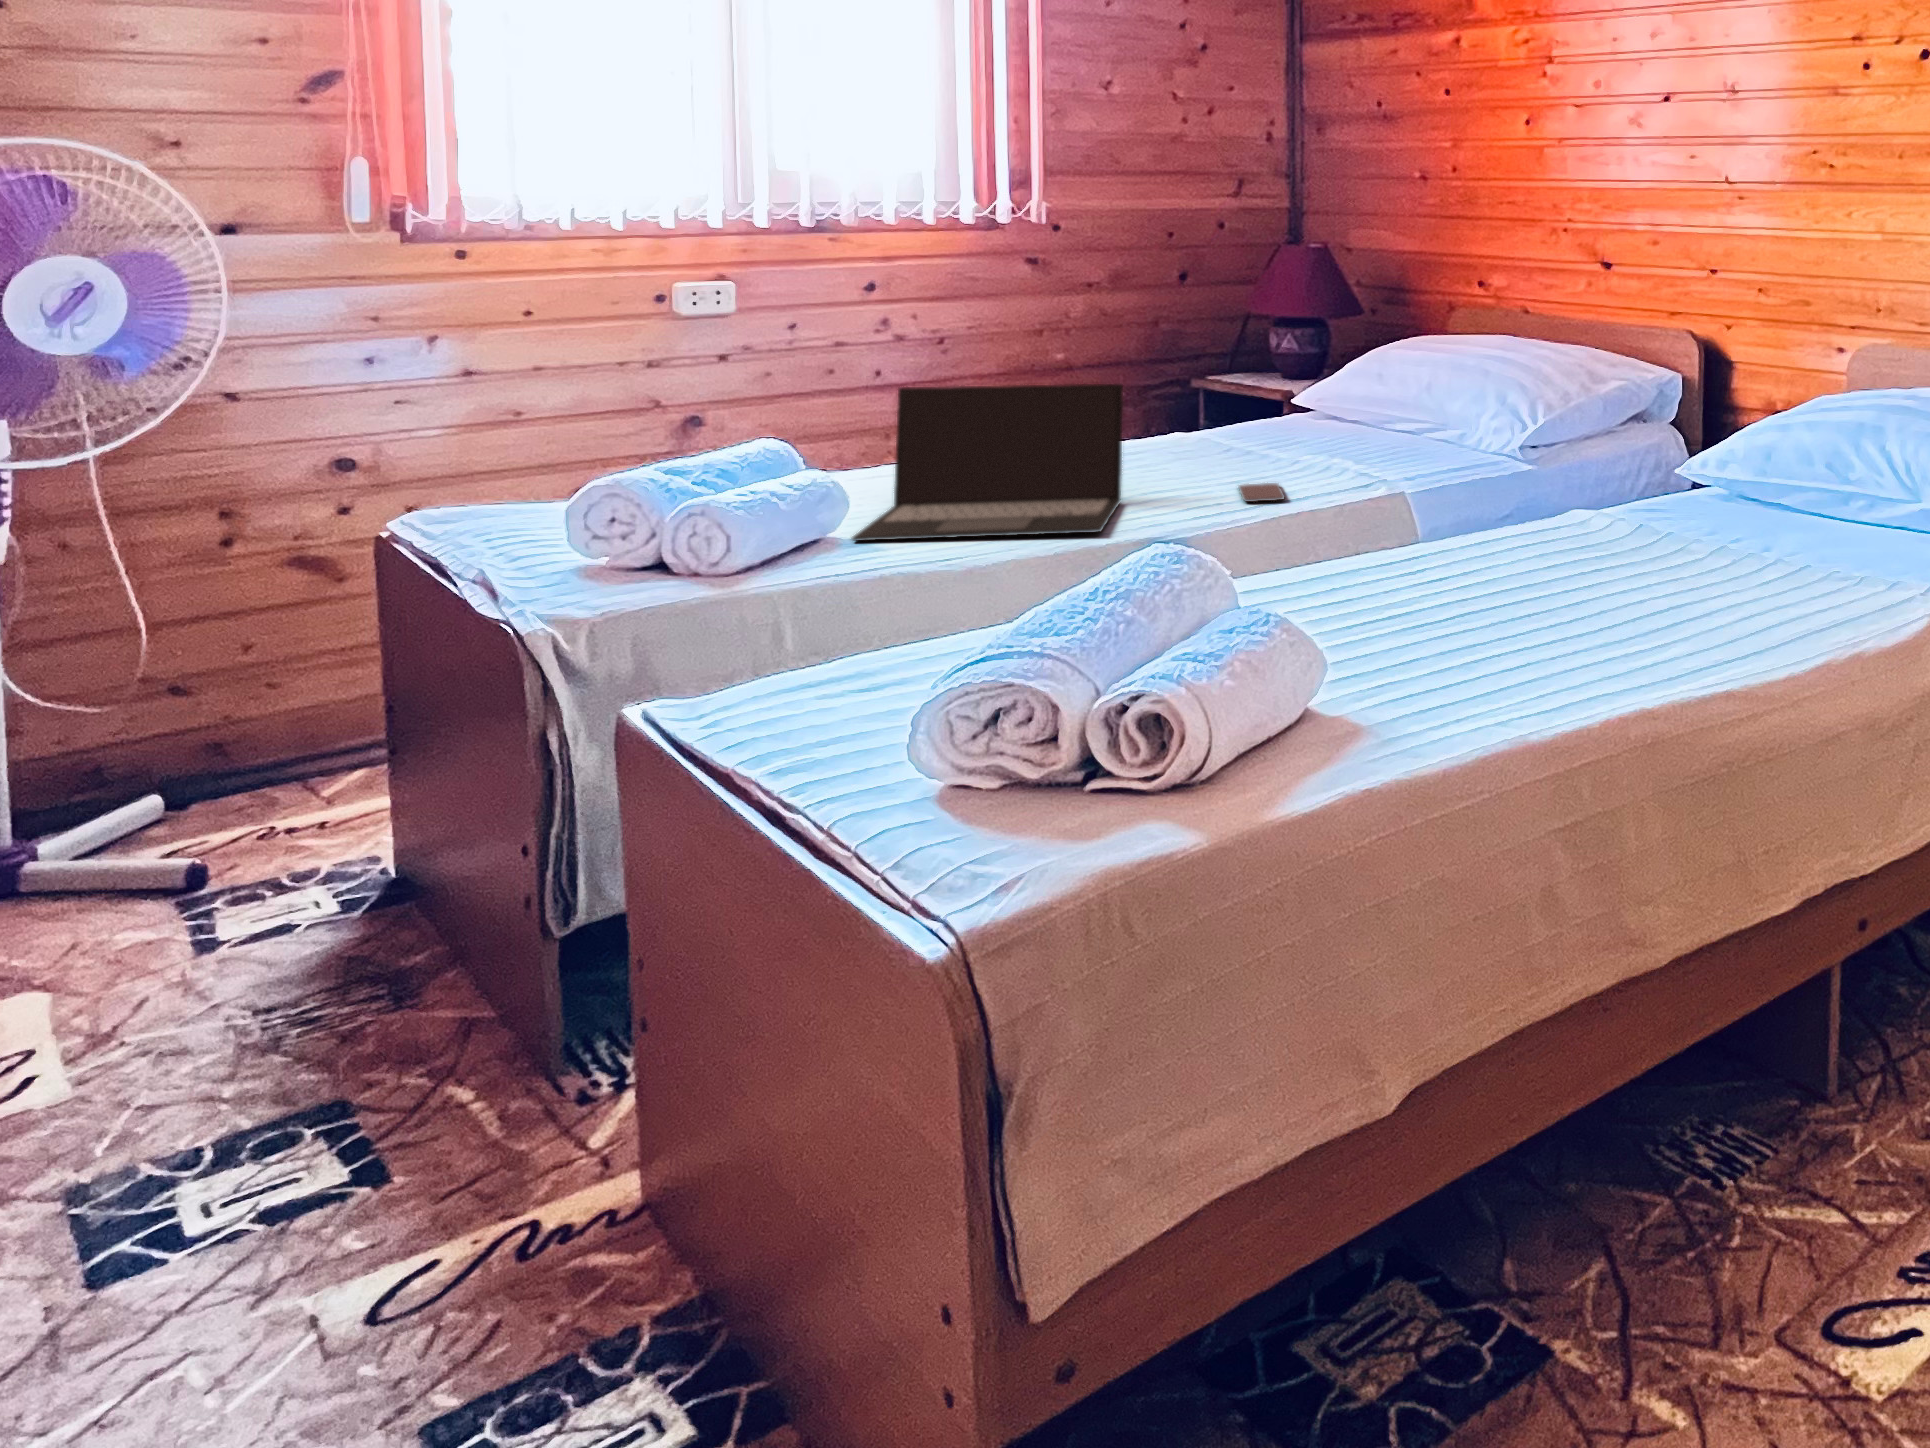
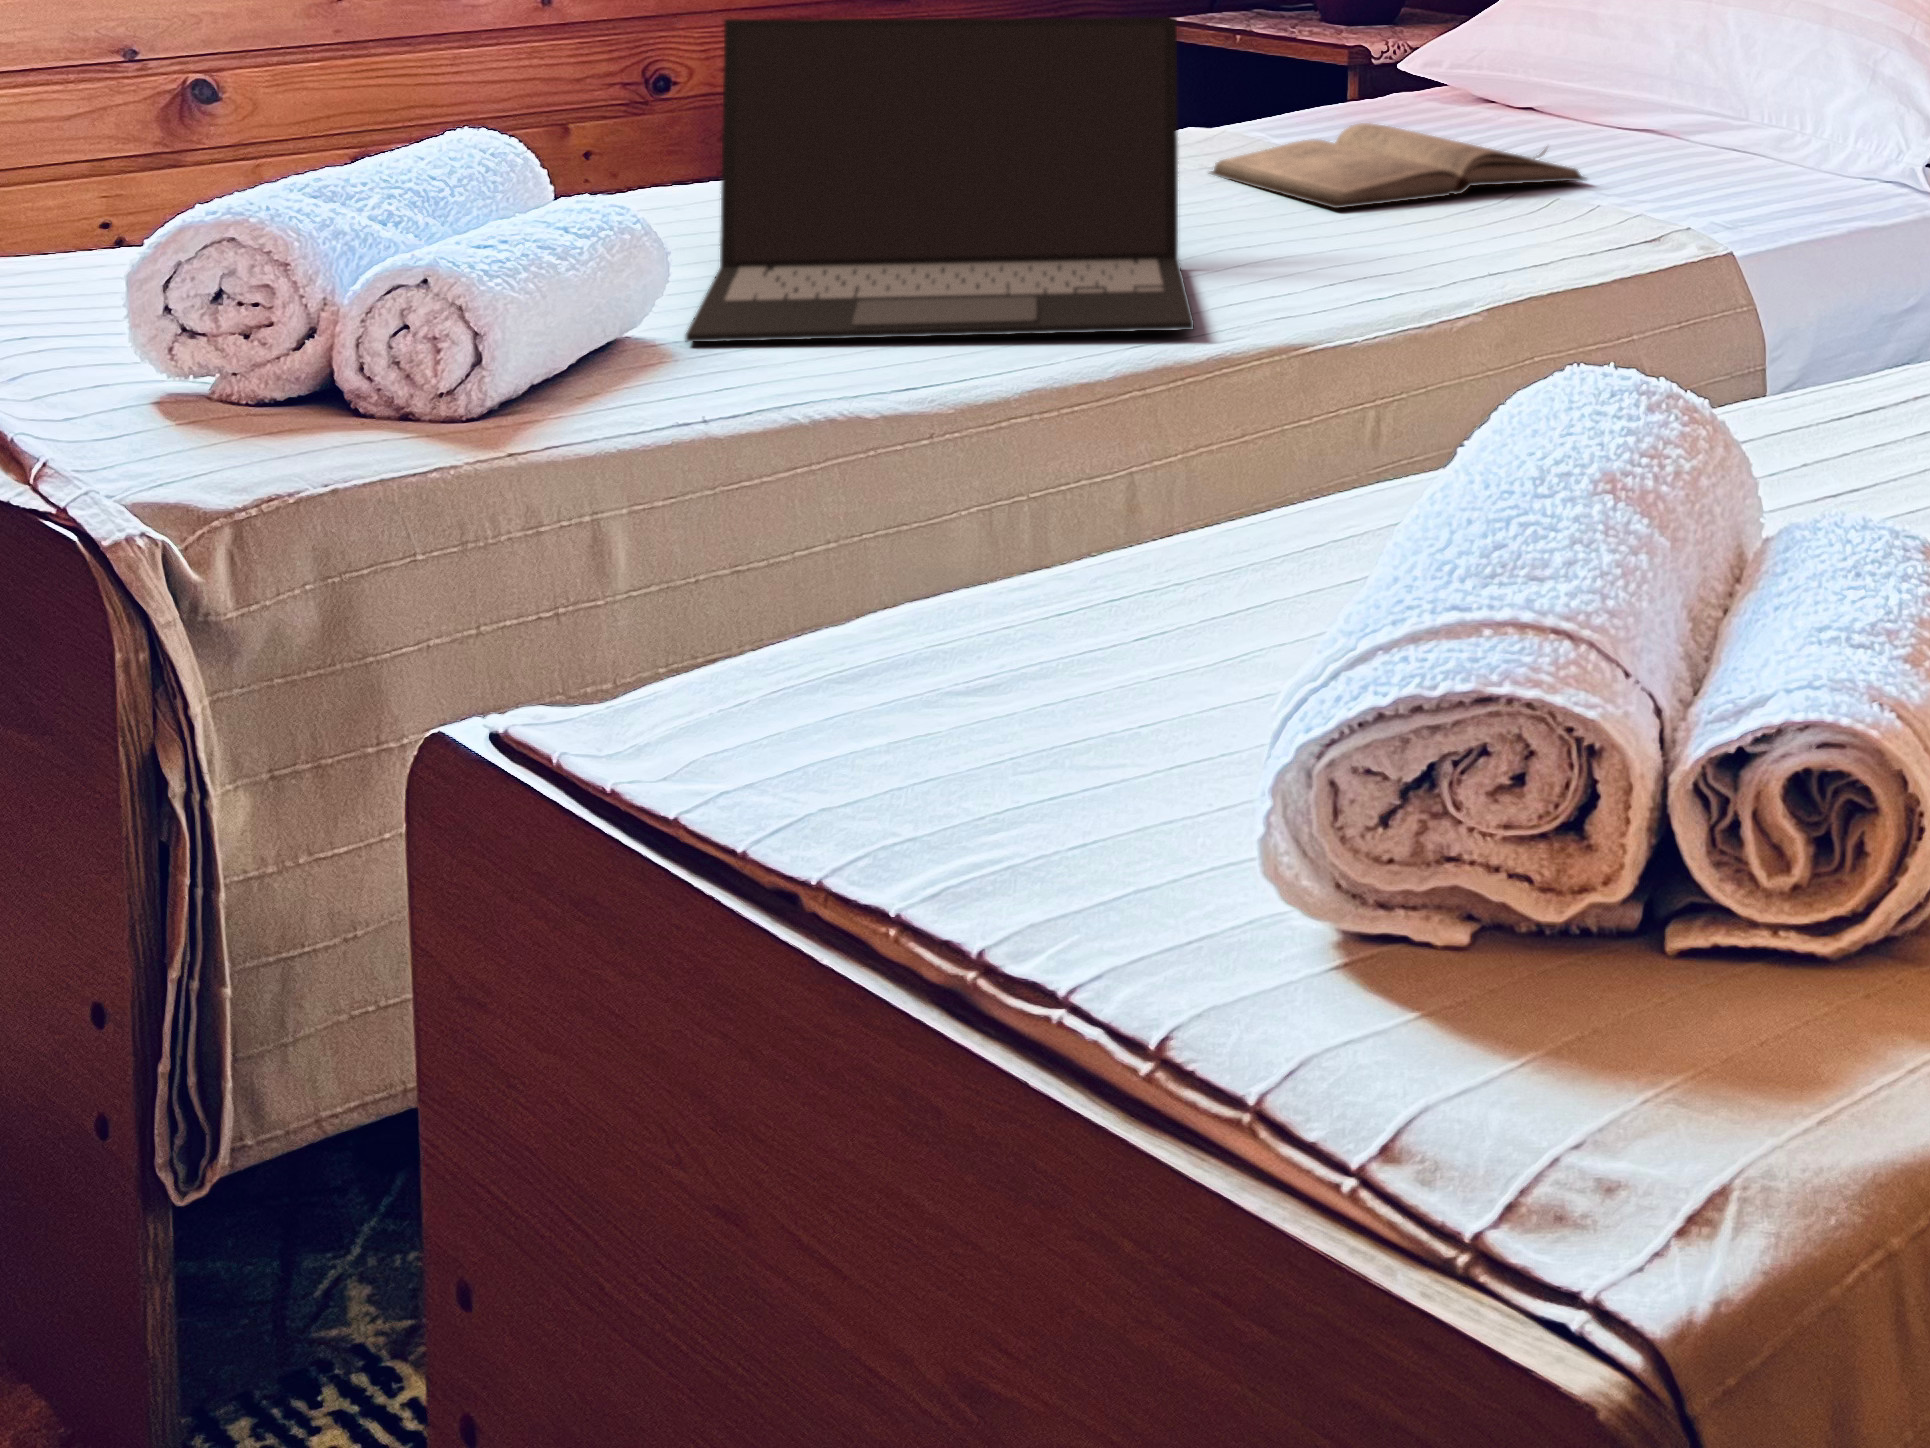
diary: none [1174,432,1359,474] -> present [1210,123,1586,208]
smartphone: present [1239,483,1285,502] -> none [1391,229,1511,268]

